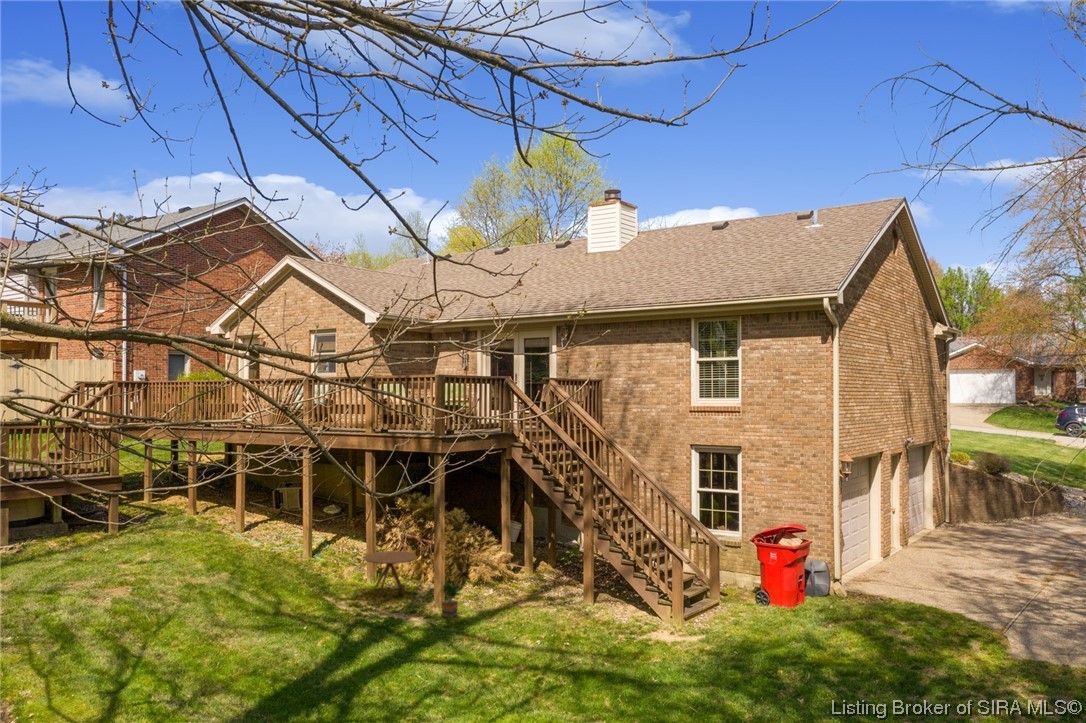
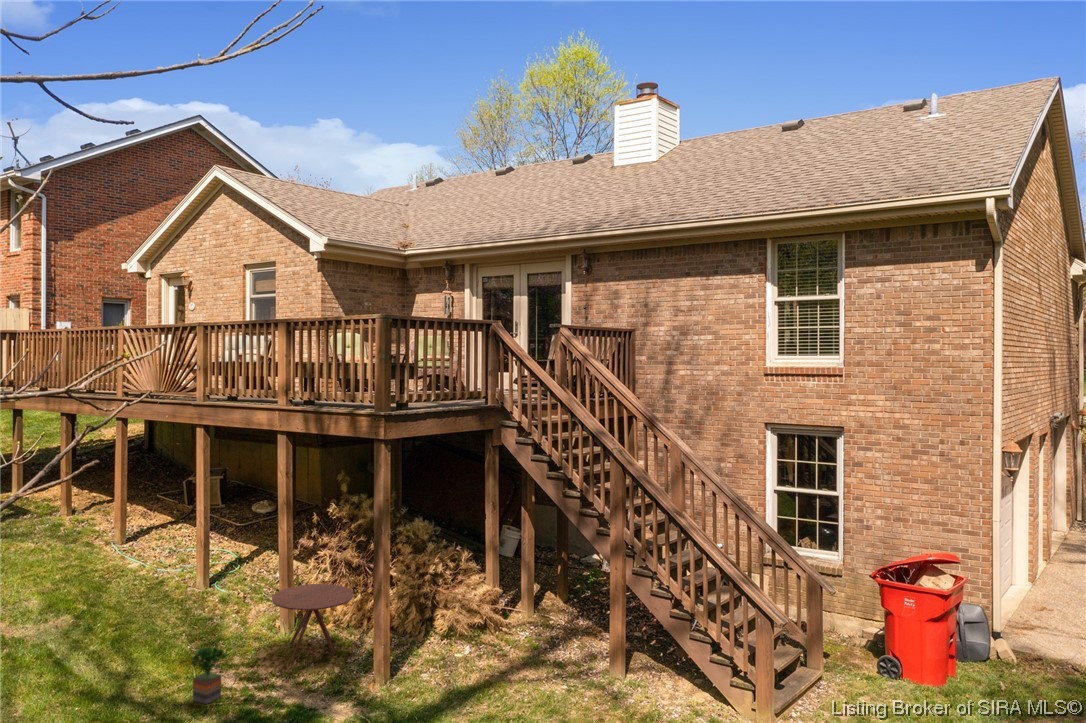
potted tree: present [442,584,461,617] -> present [192,647,227,704]

